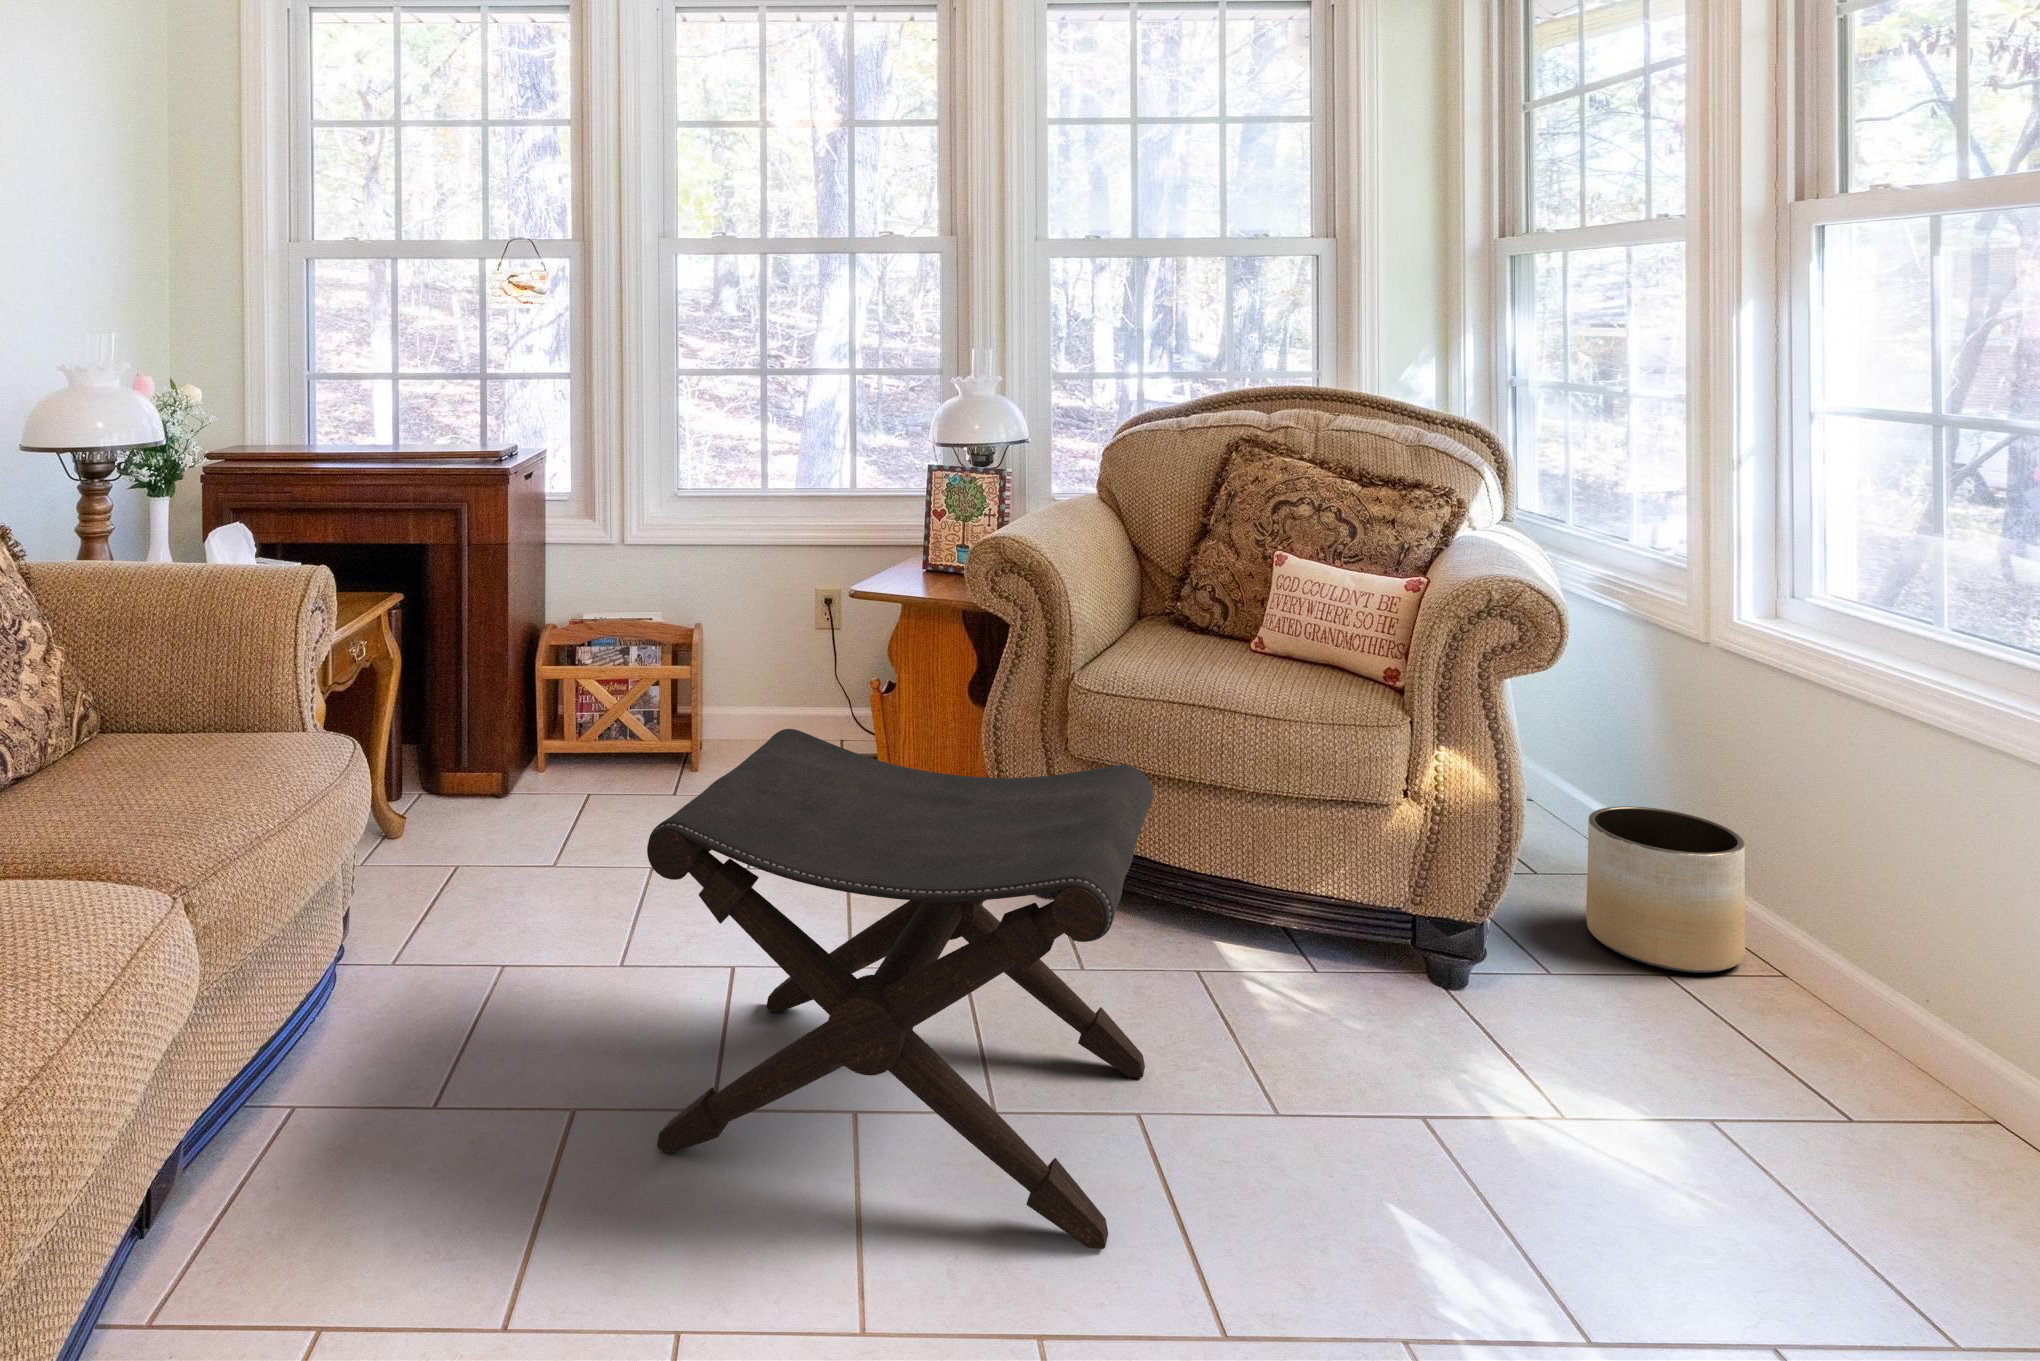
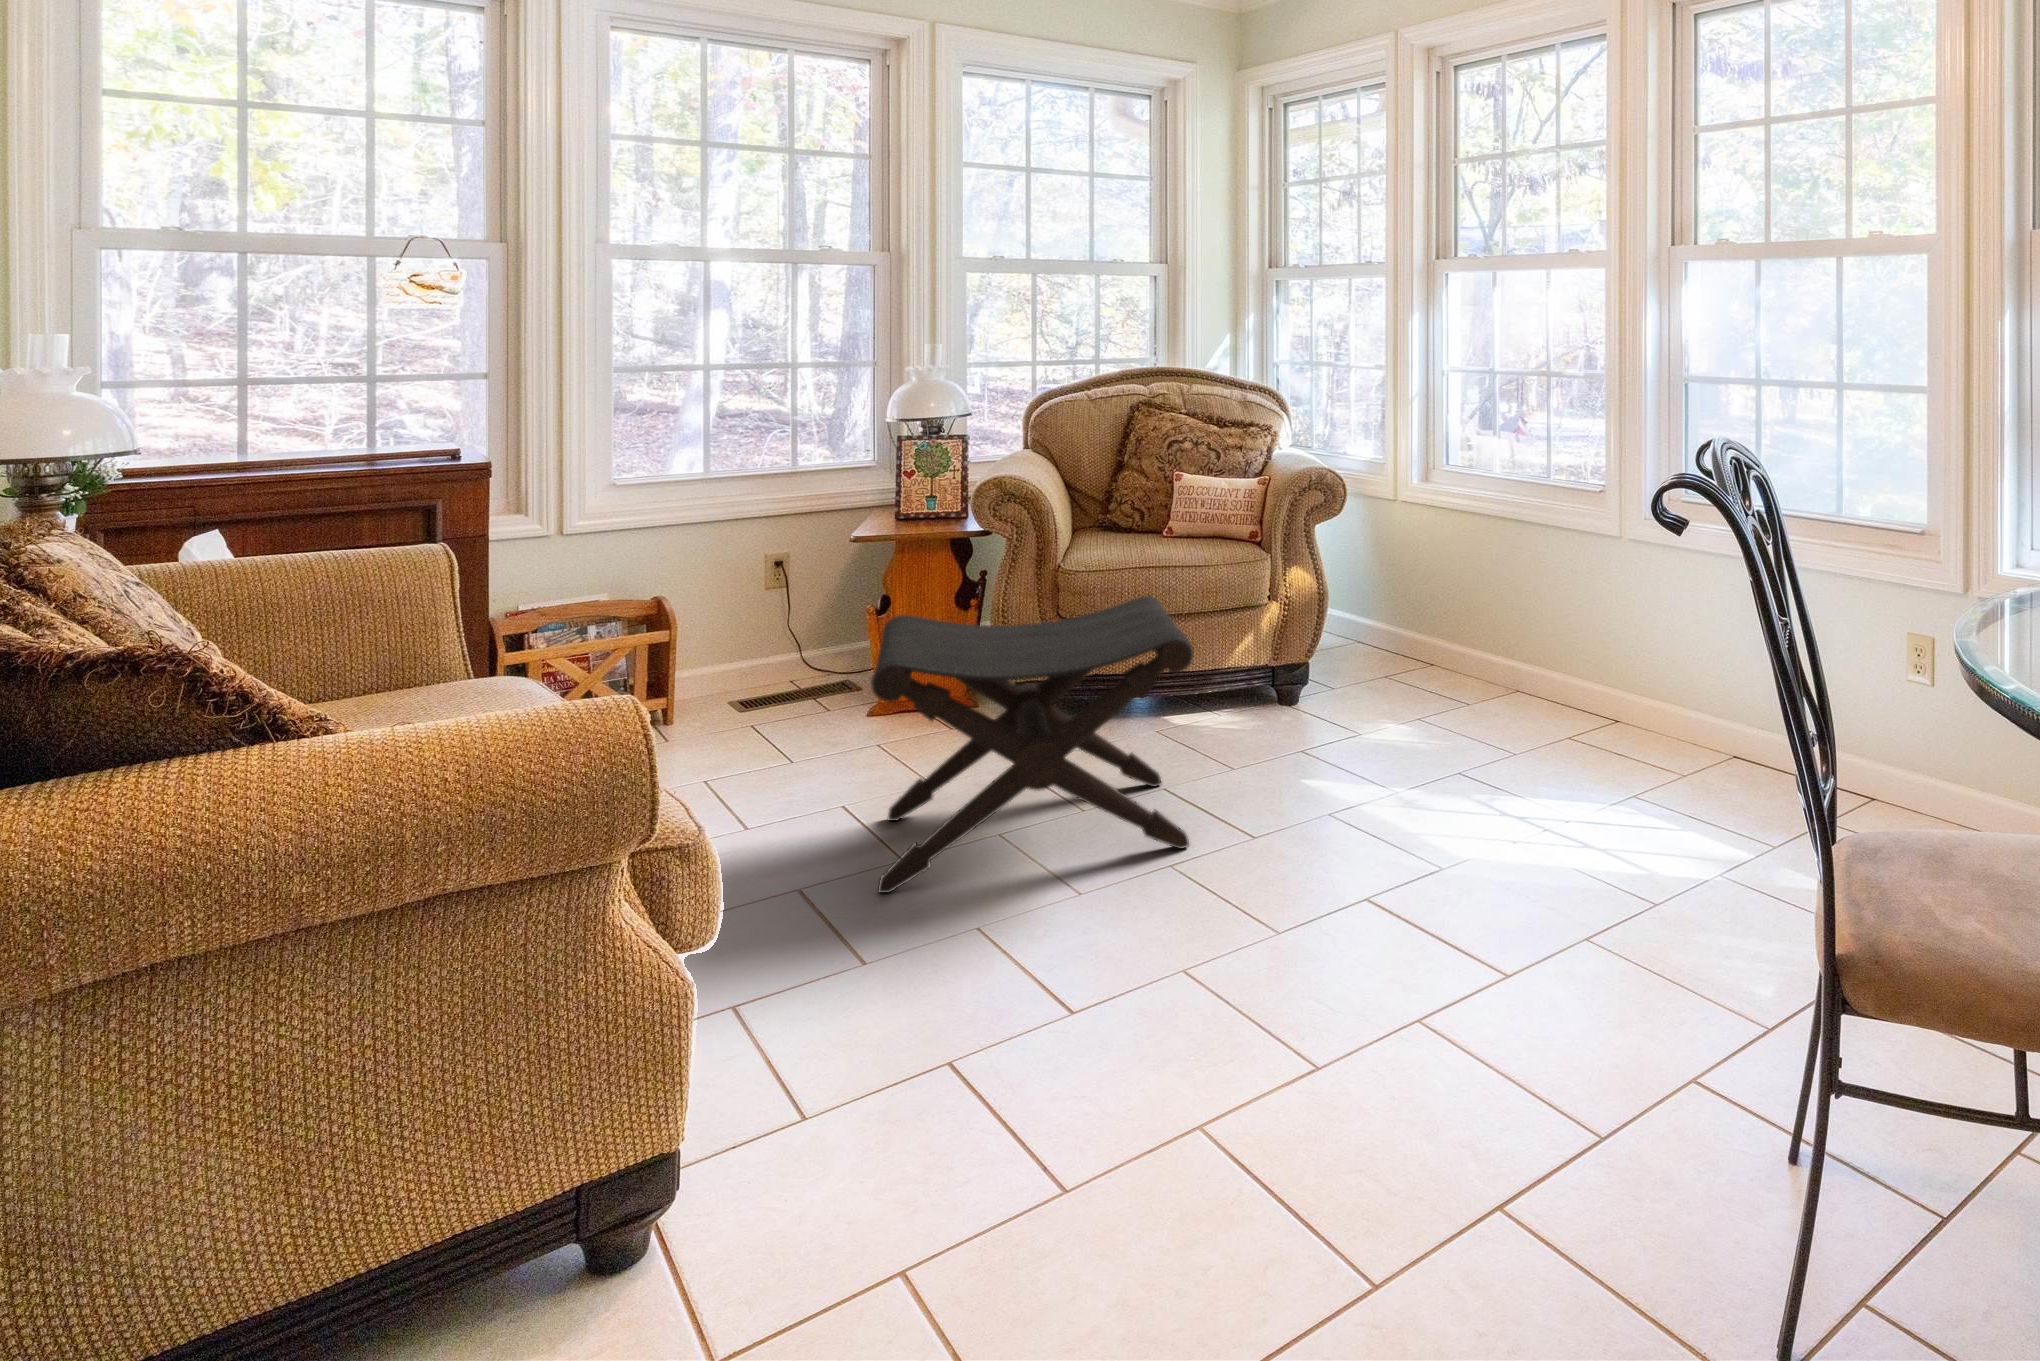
planter: present [1586,806,1745,973] -> none [1355,598,1431,680]

